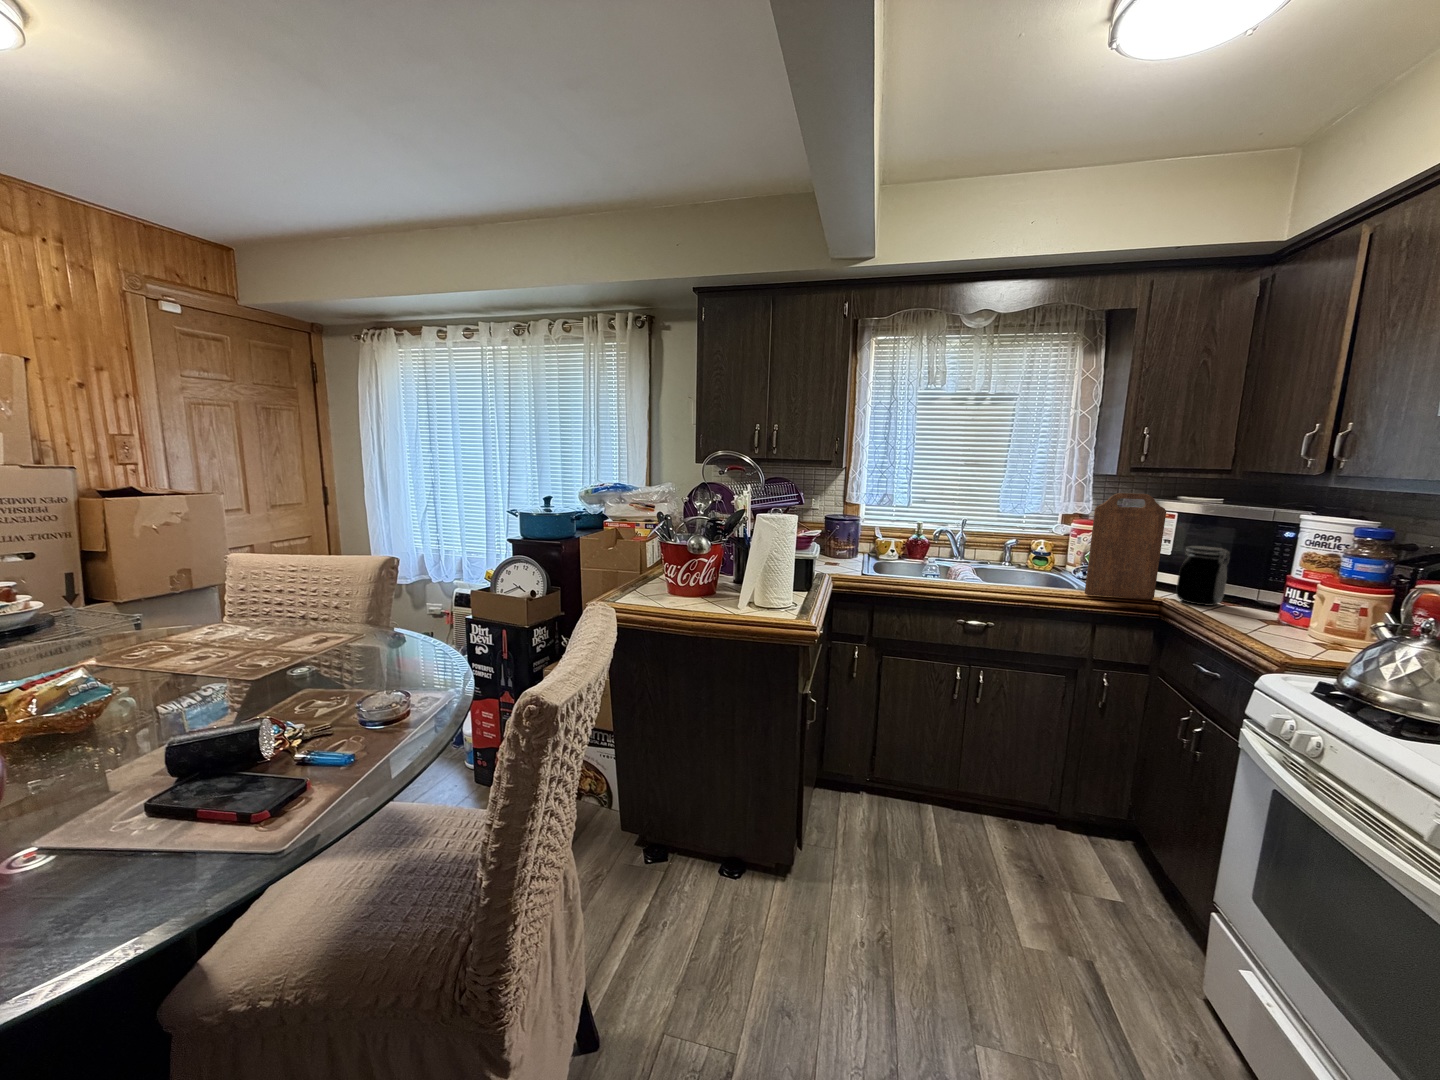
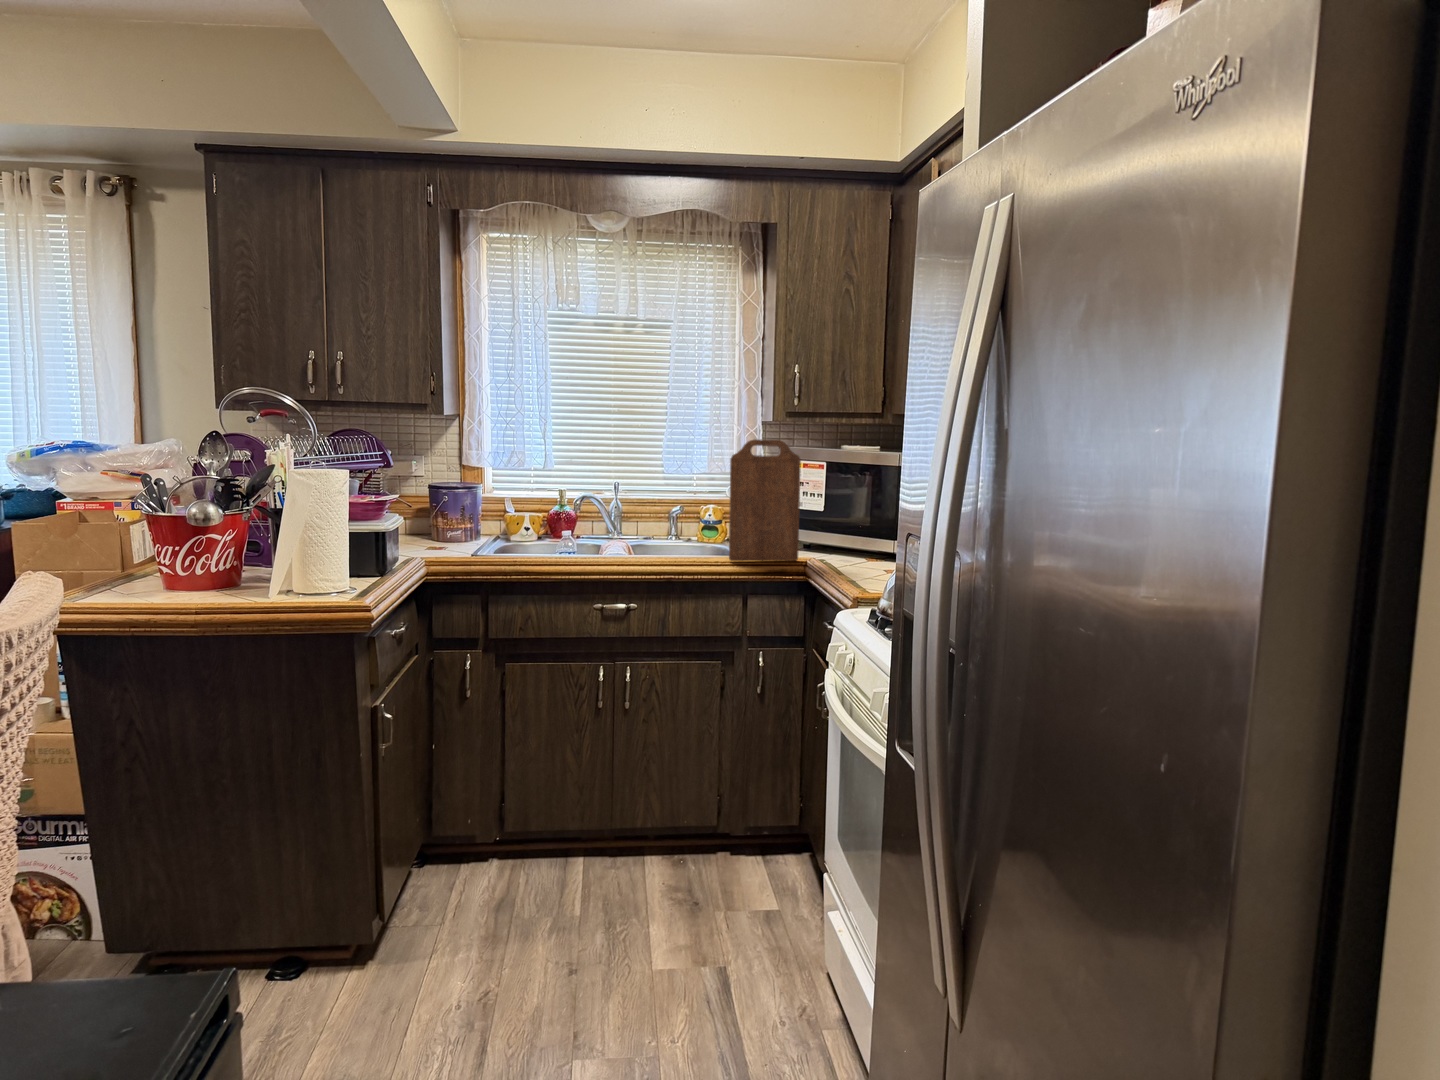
jar: present [1176,546,1229,606] -> none [819,497,863,562]

